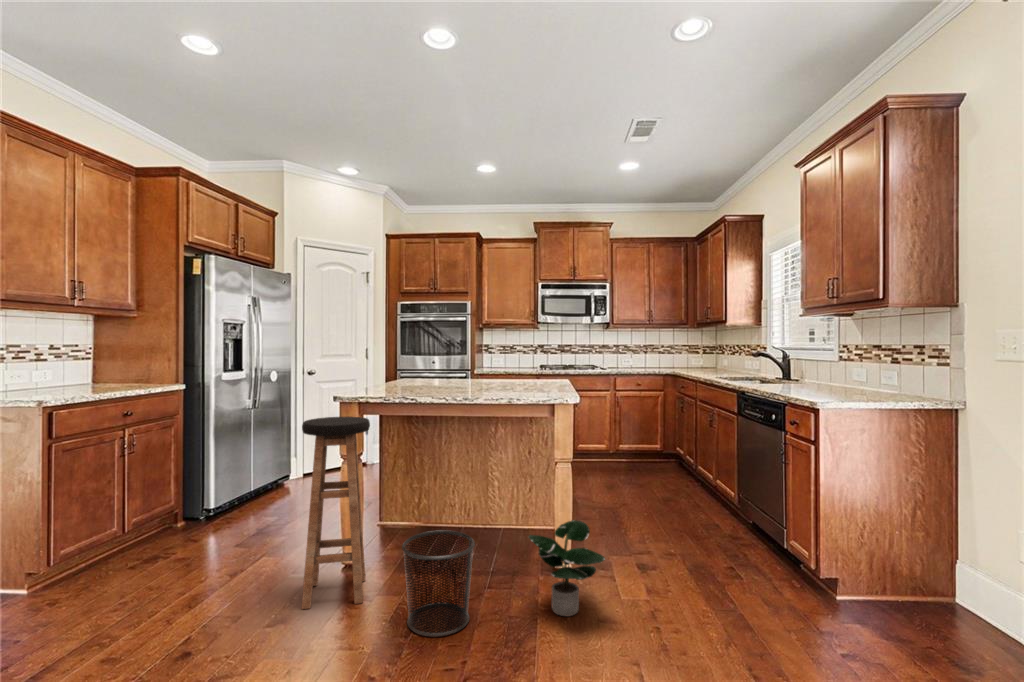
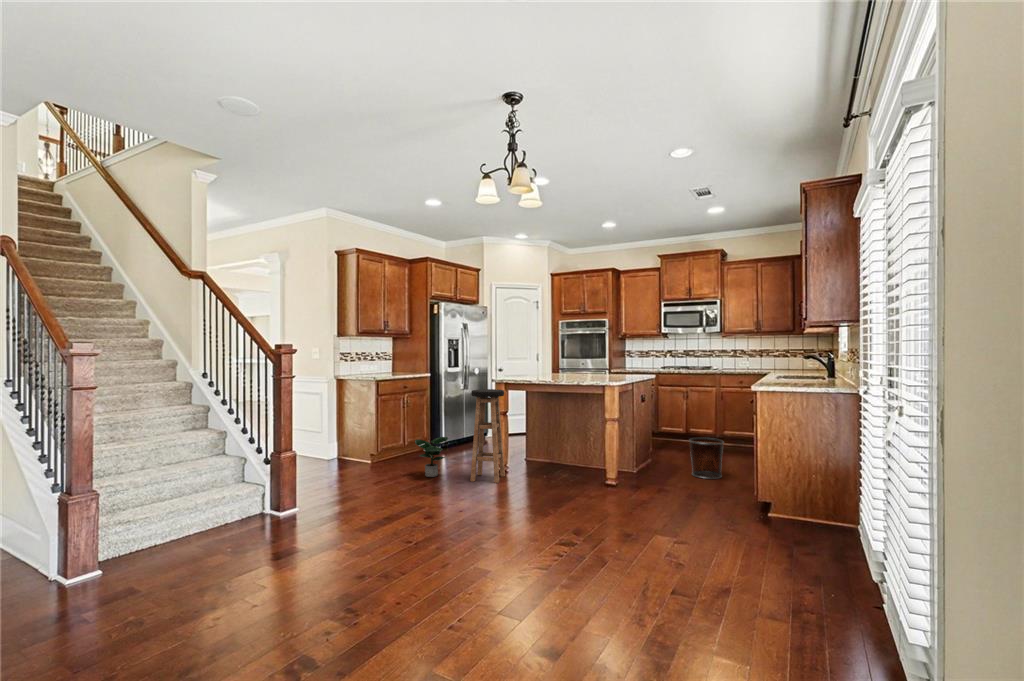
potted plant: present [529,520,605,616] -> present [415,437,448,477]
trash can: present [402,530,475,637] -> present [689,437,724,479]

